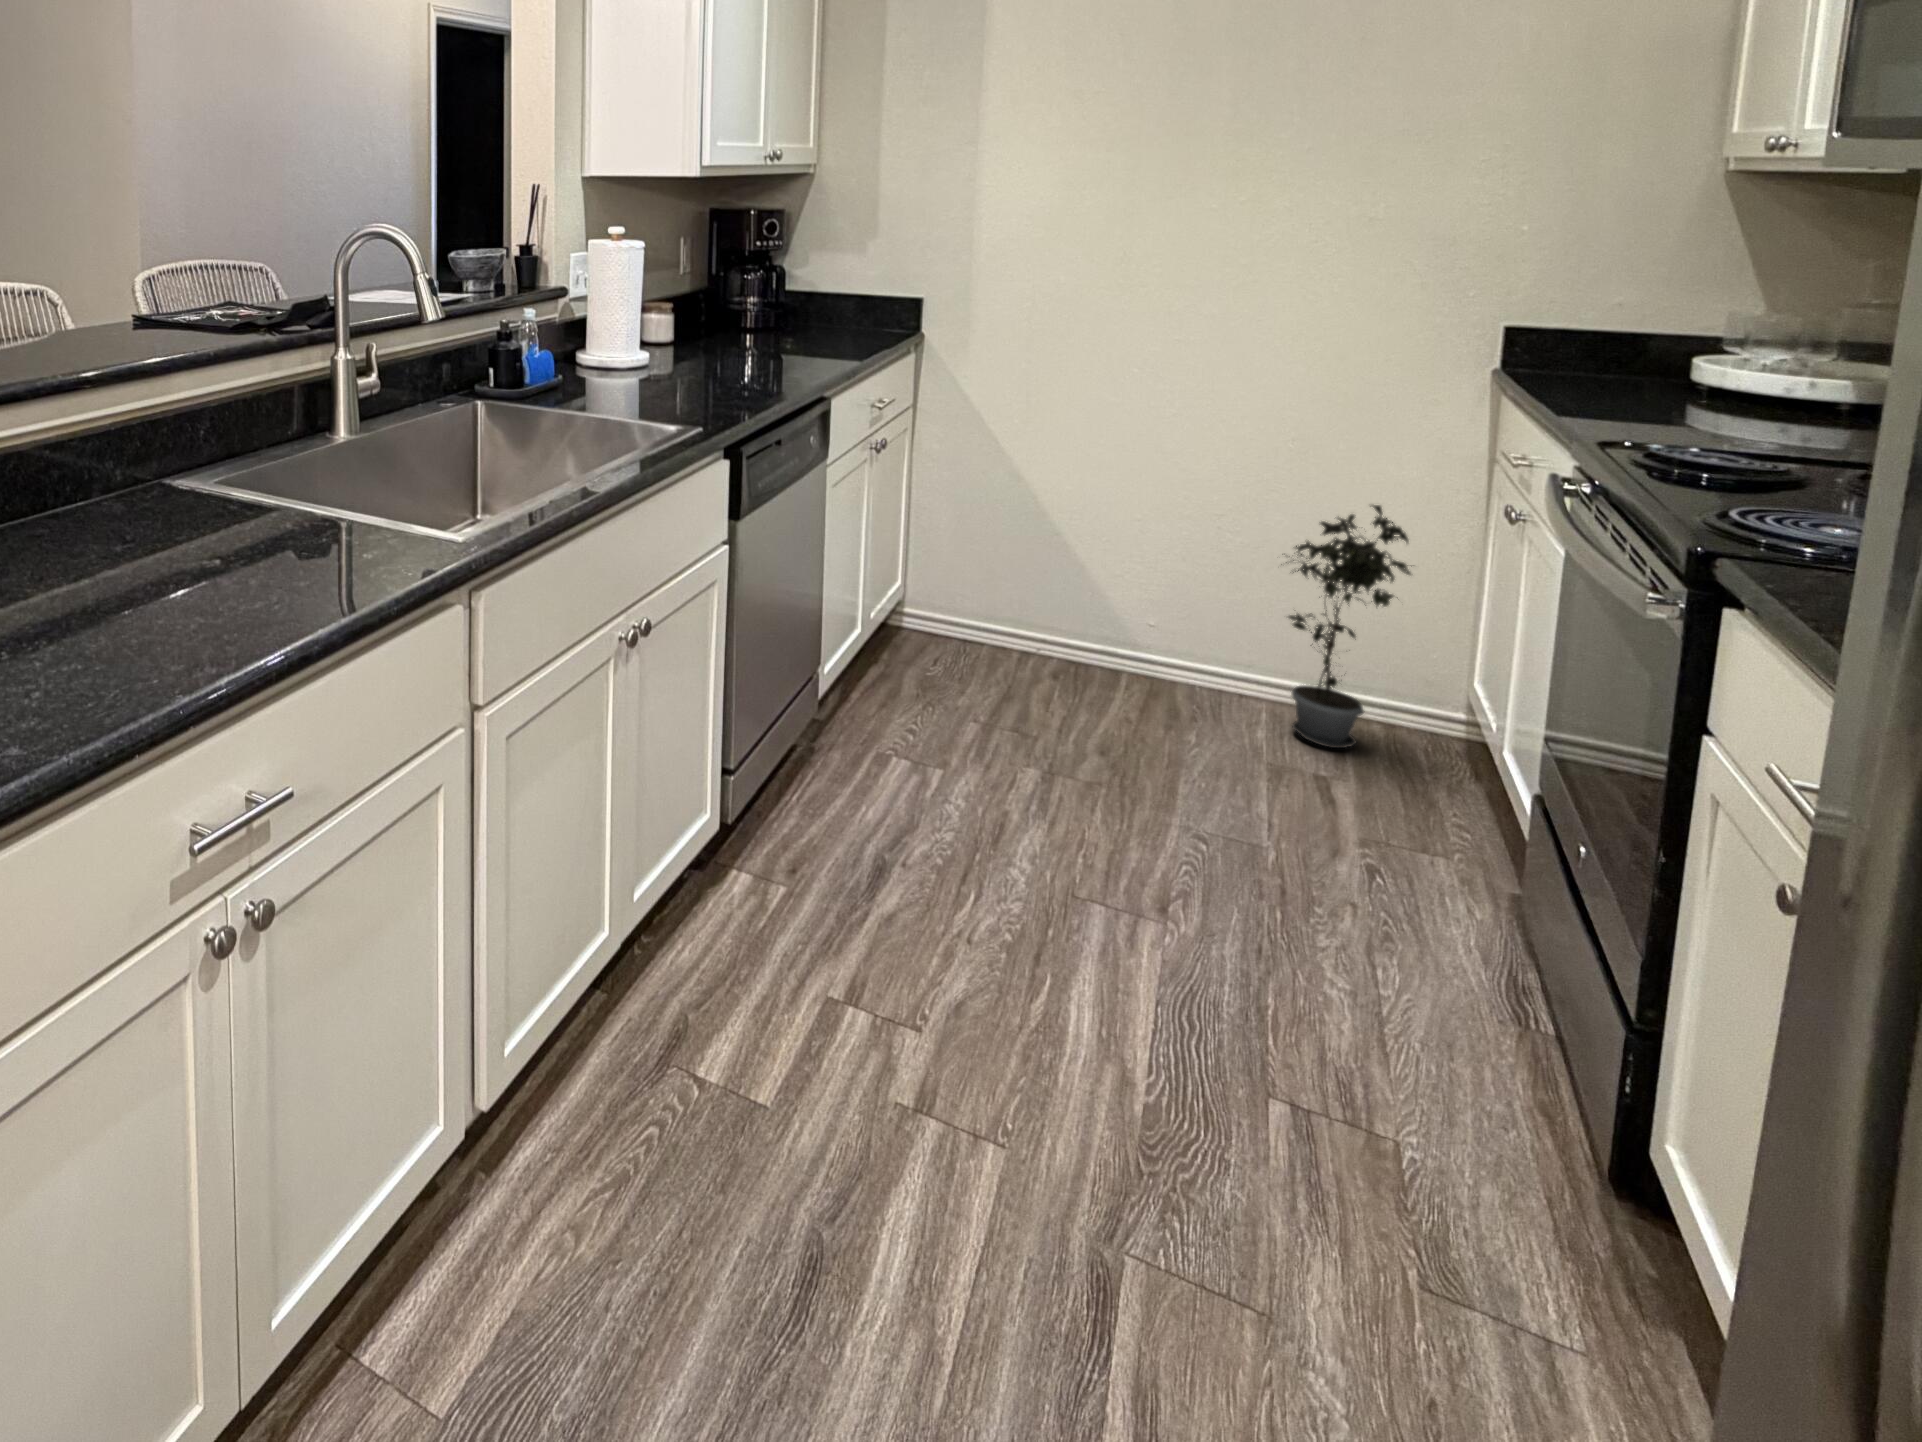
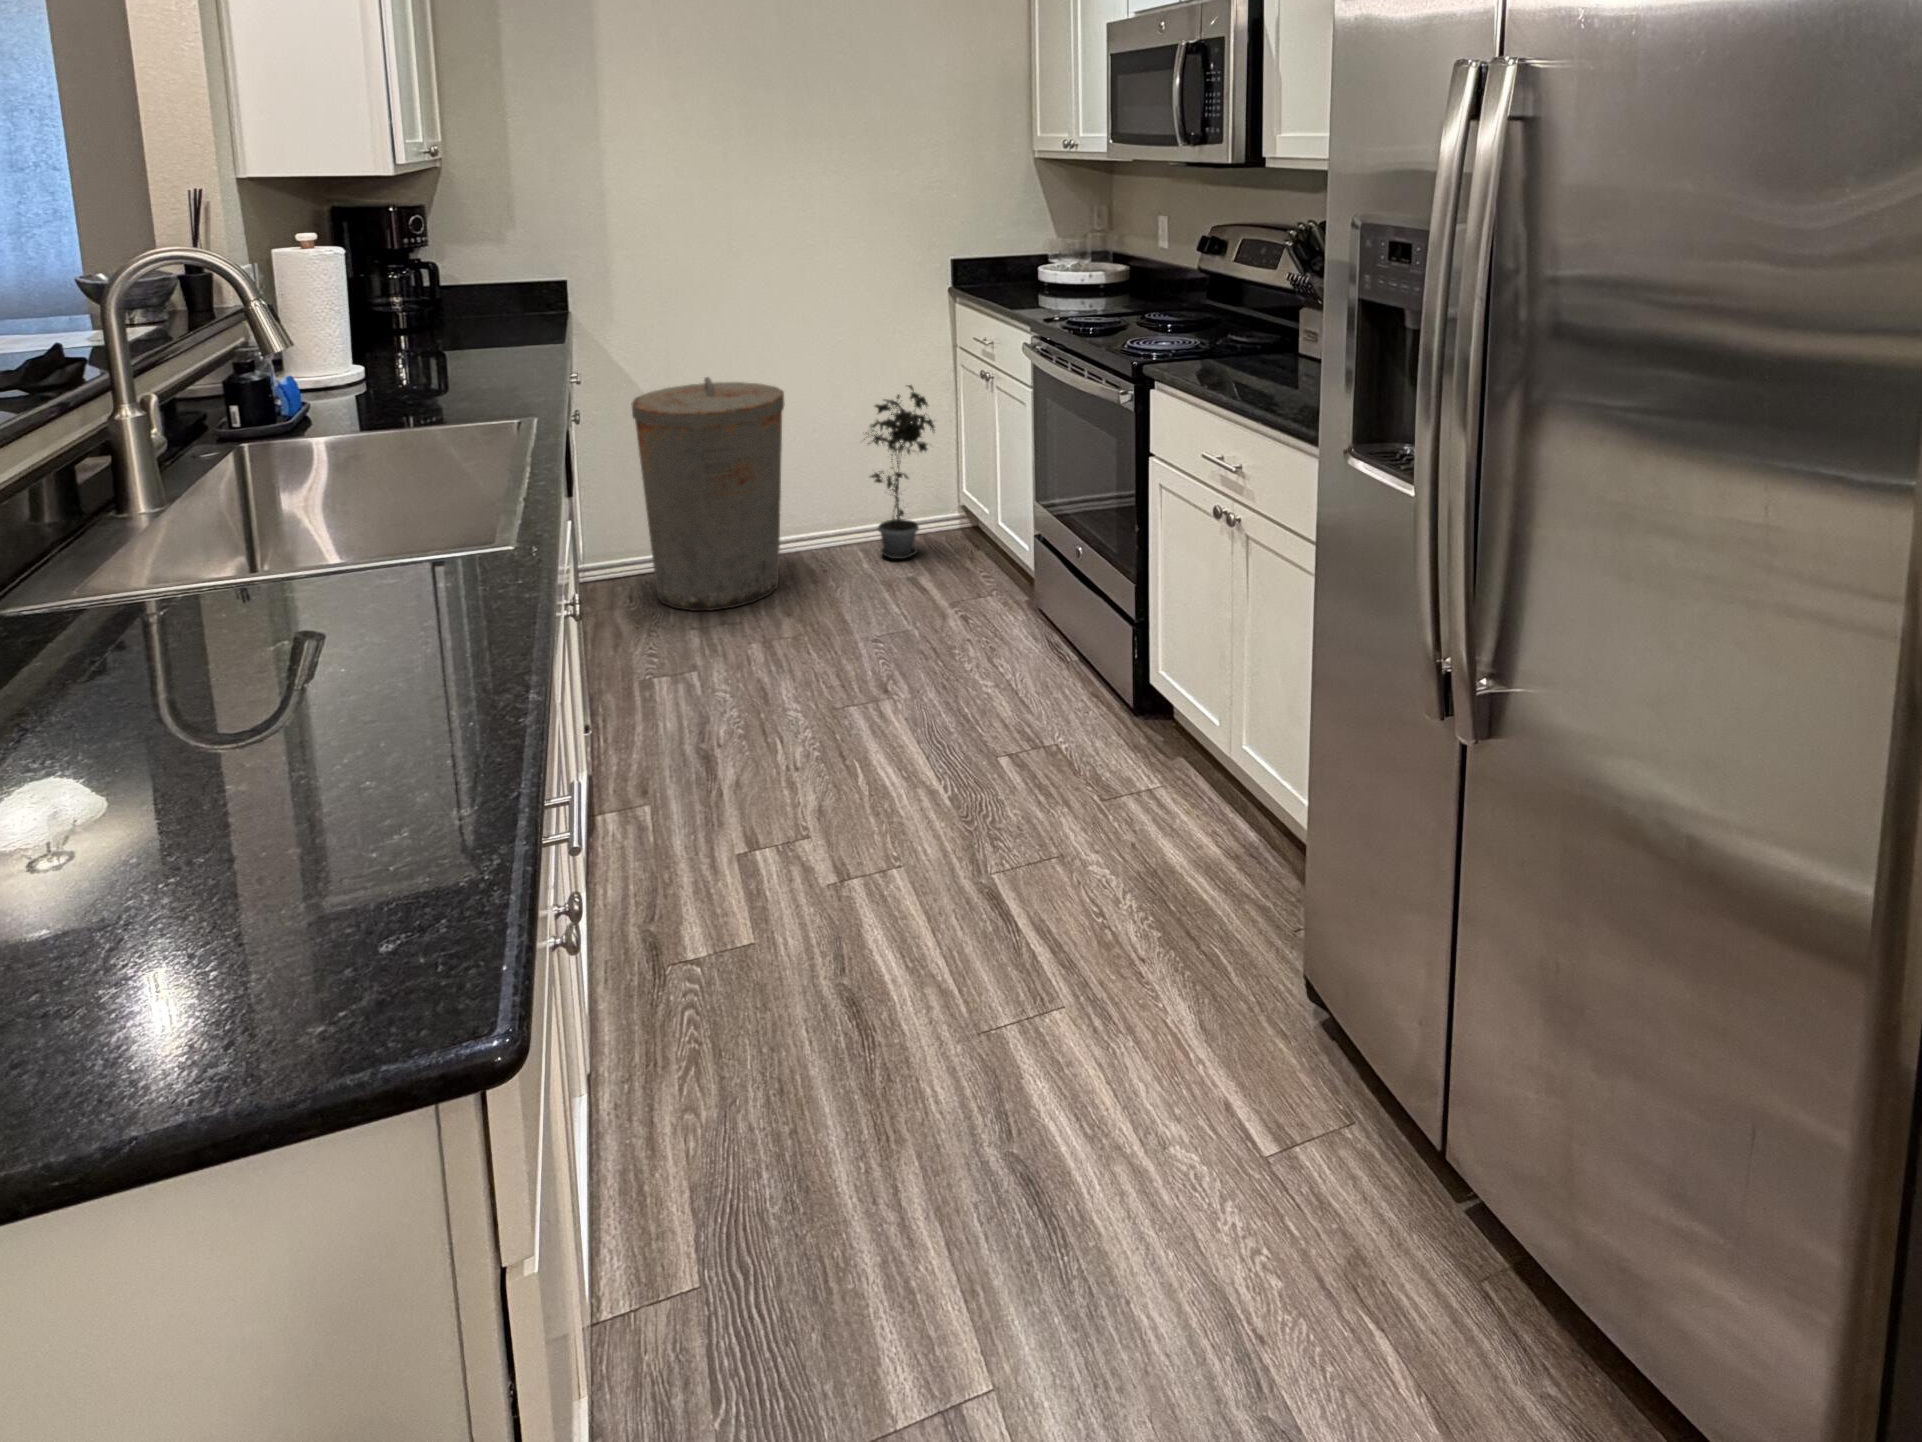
trash can: none [961,435,1159,721] -> present [632,377,784,611]

